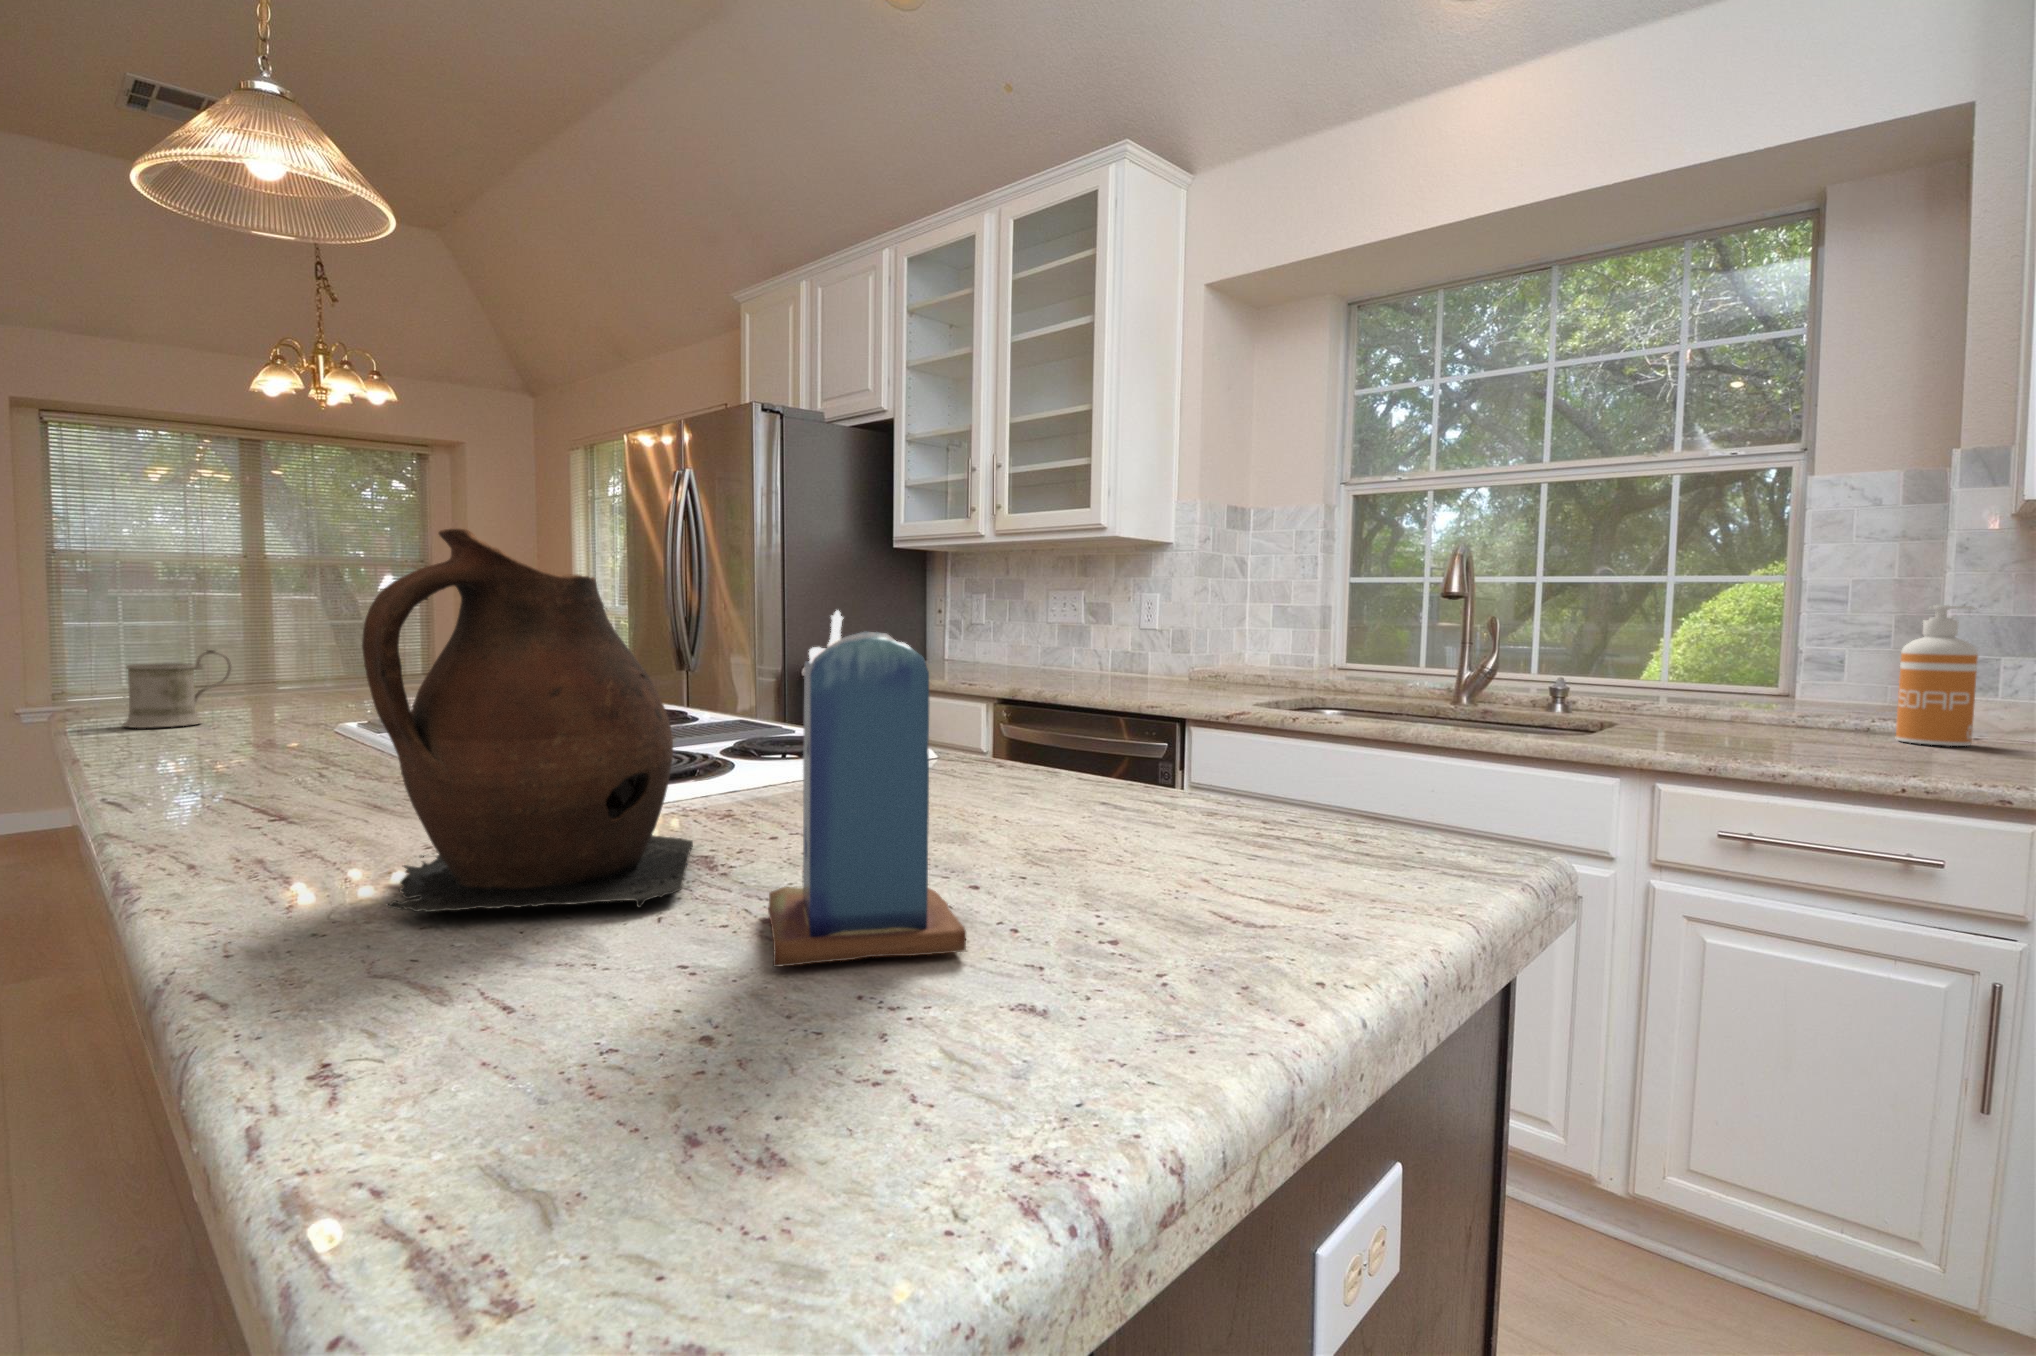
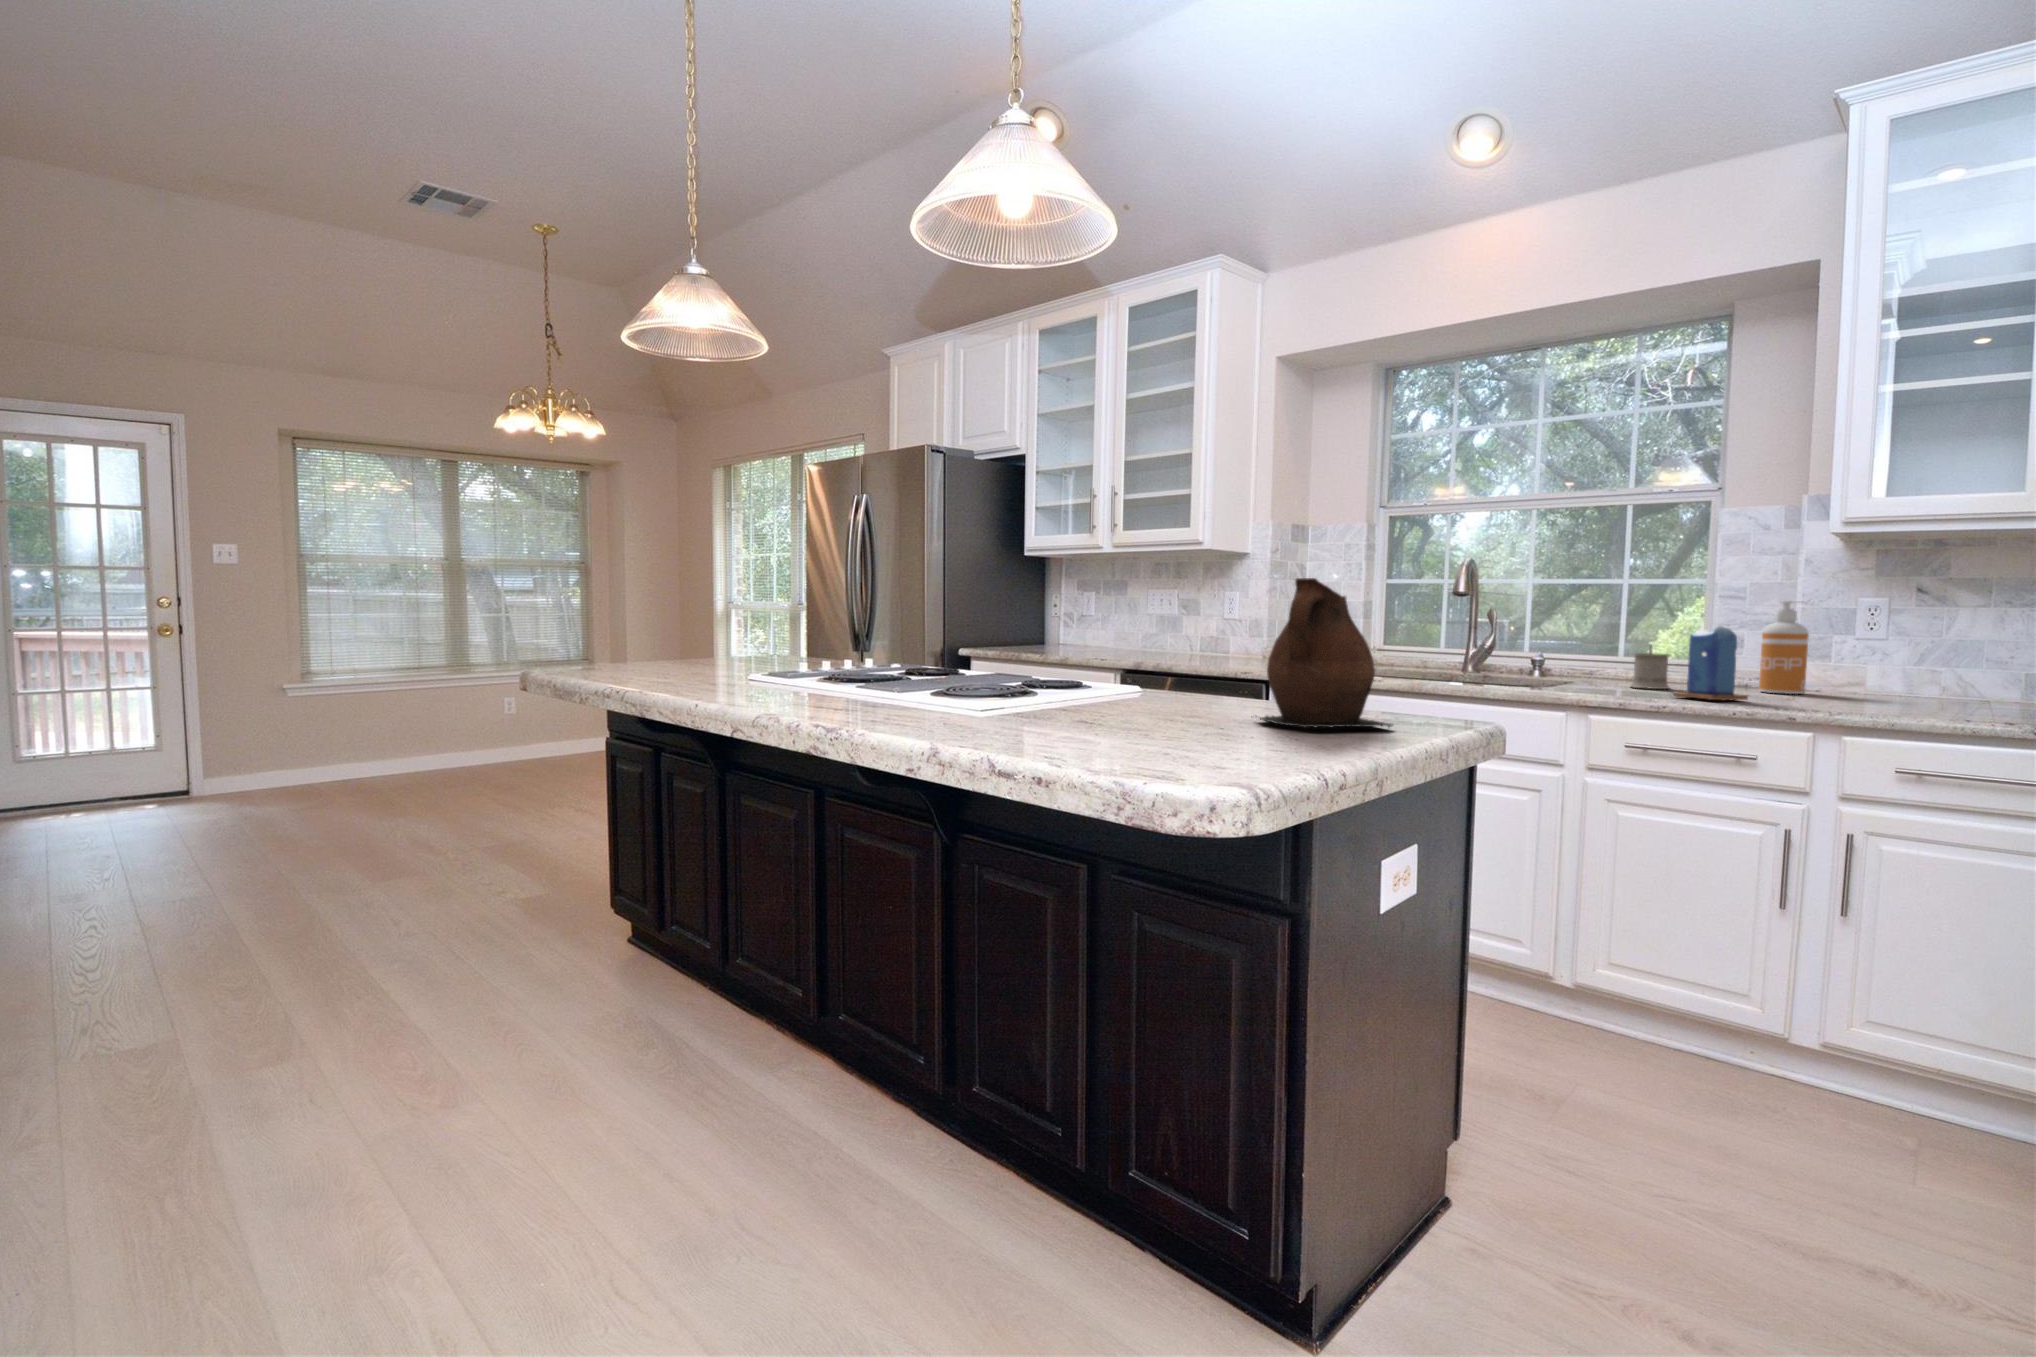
ceramic pitcher: present [362,529,693,912] -> present [1256,578,1393,727]
candle: present [768,610,966,967] -> present [1673,622,1748,701]
mug: present [122,649,232,728] -> present [1630,646,1669,689]

